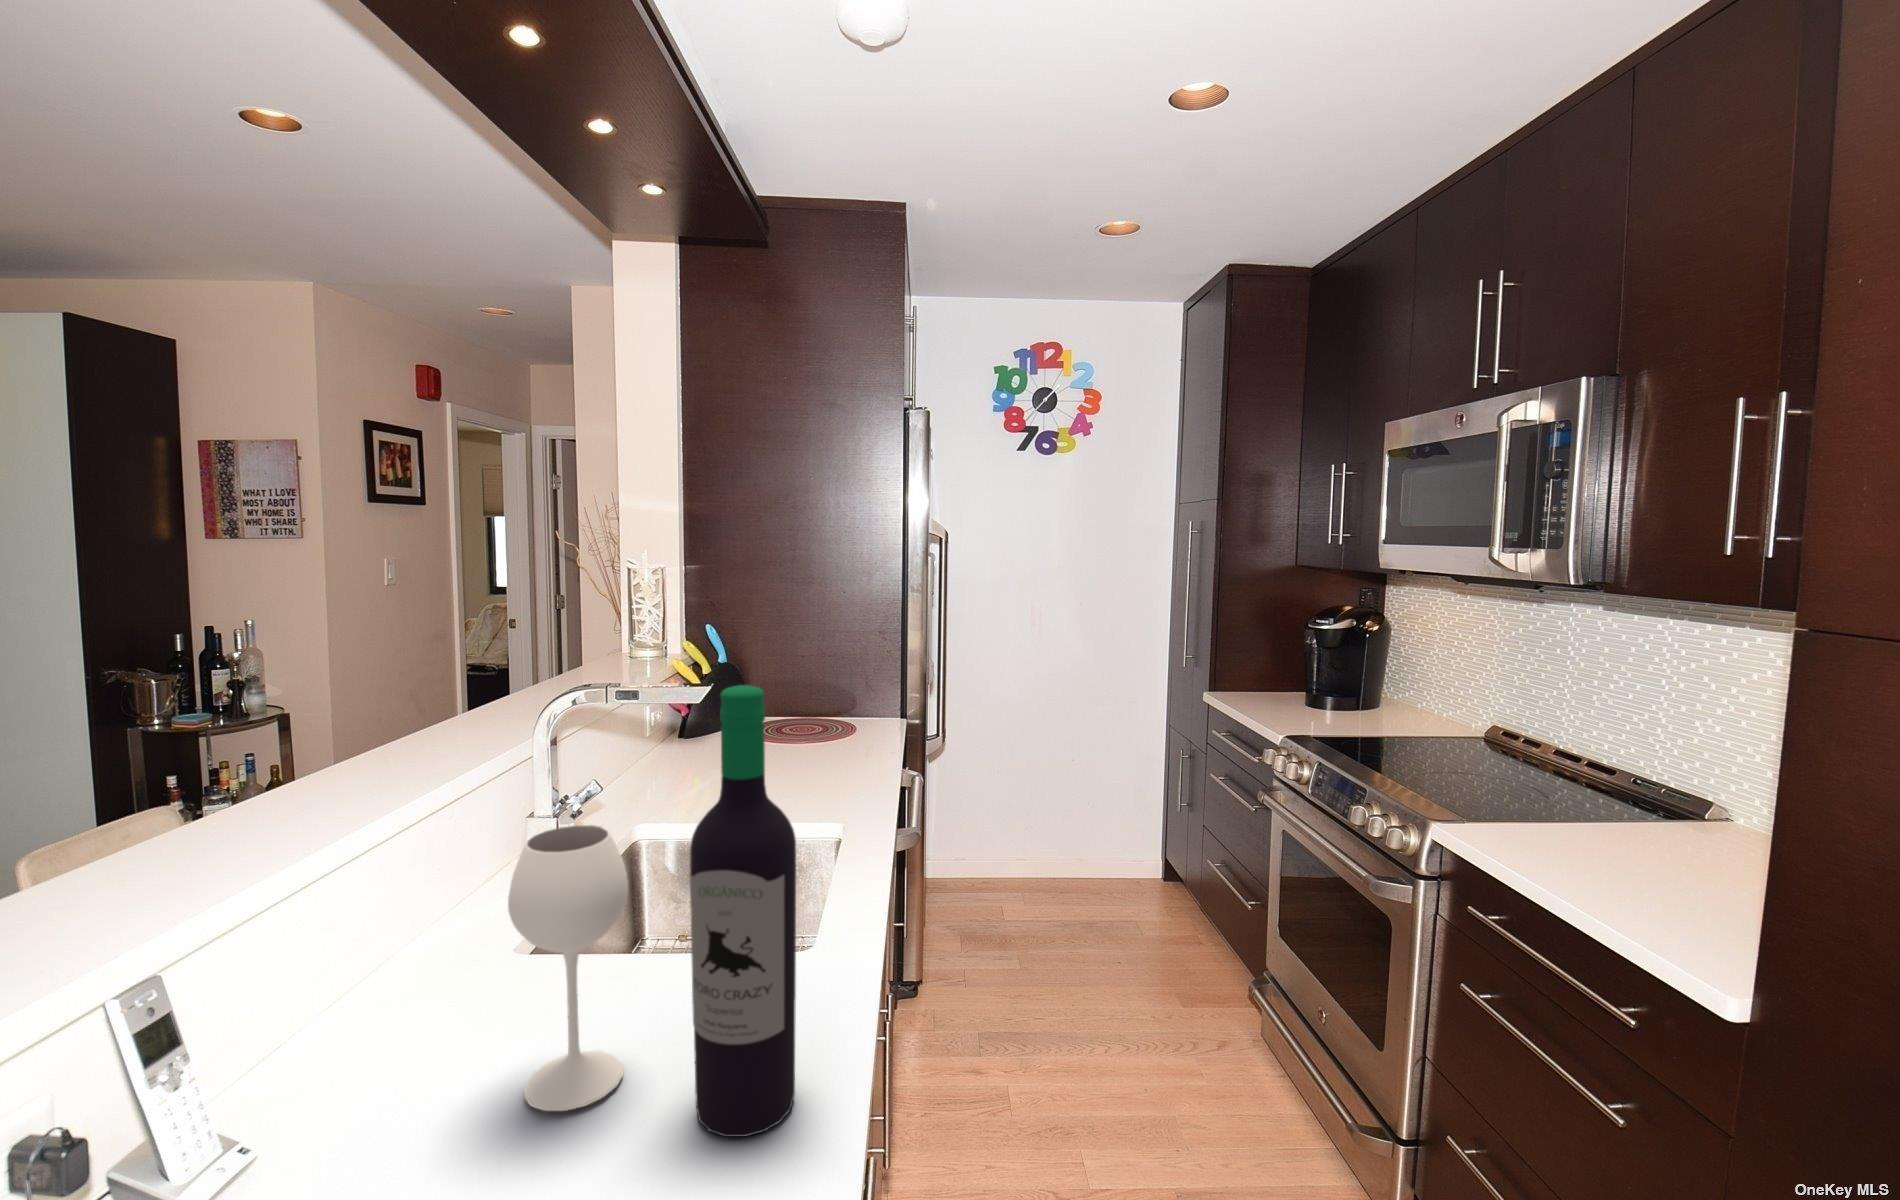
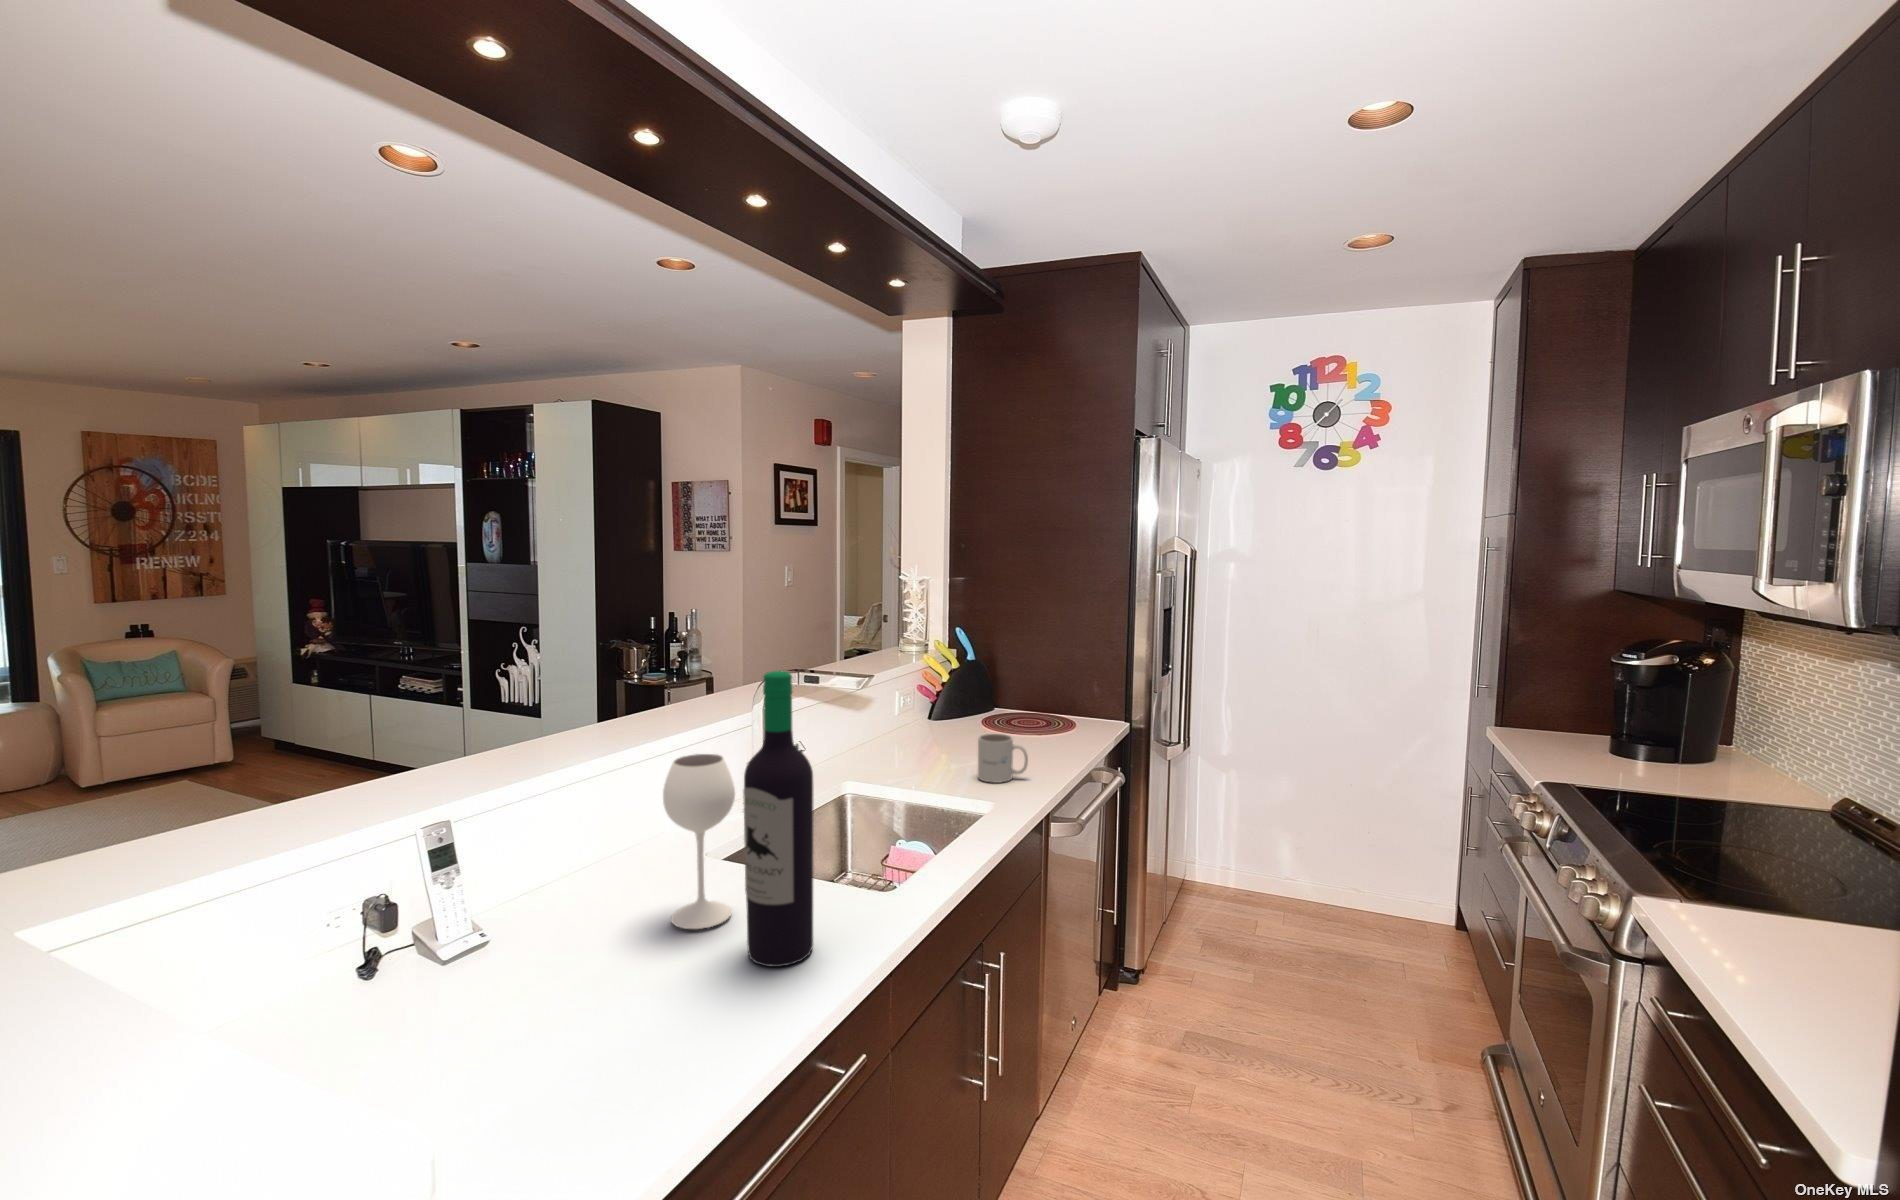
mug: none [806,746,866,806] -> present [978,734,1028,783]

